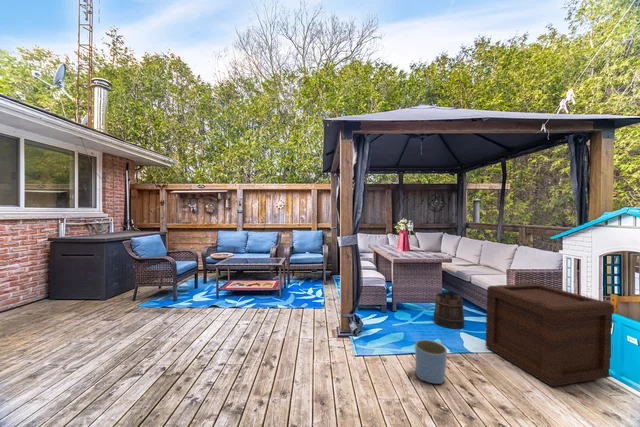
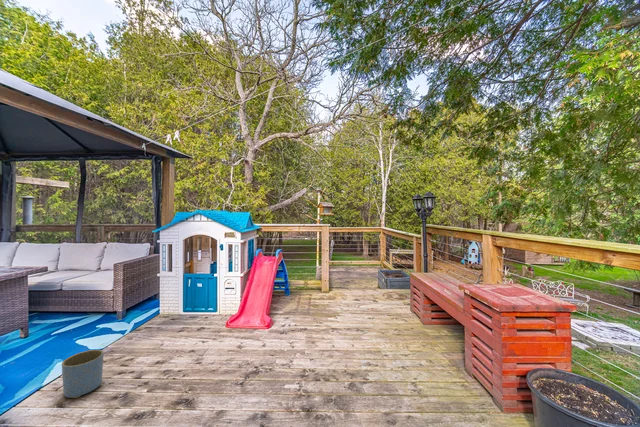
wooden crate: present [486,284,614,386] -> none [110,268,191,338]
bucket: present [433,291,464,329] -> none [26,304,73,350]

